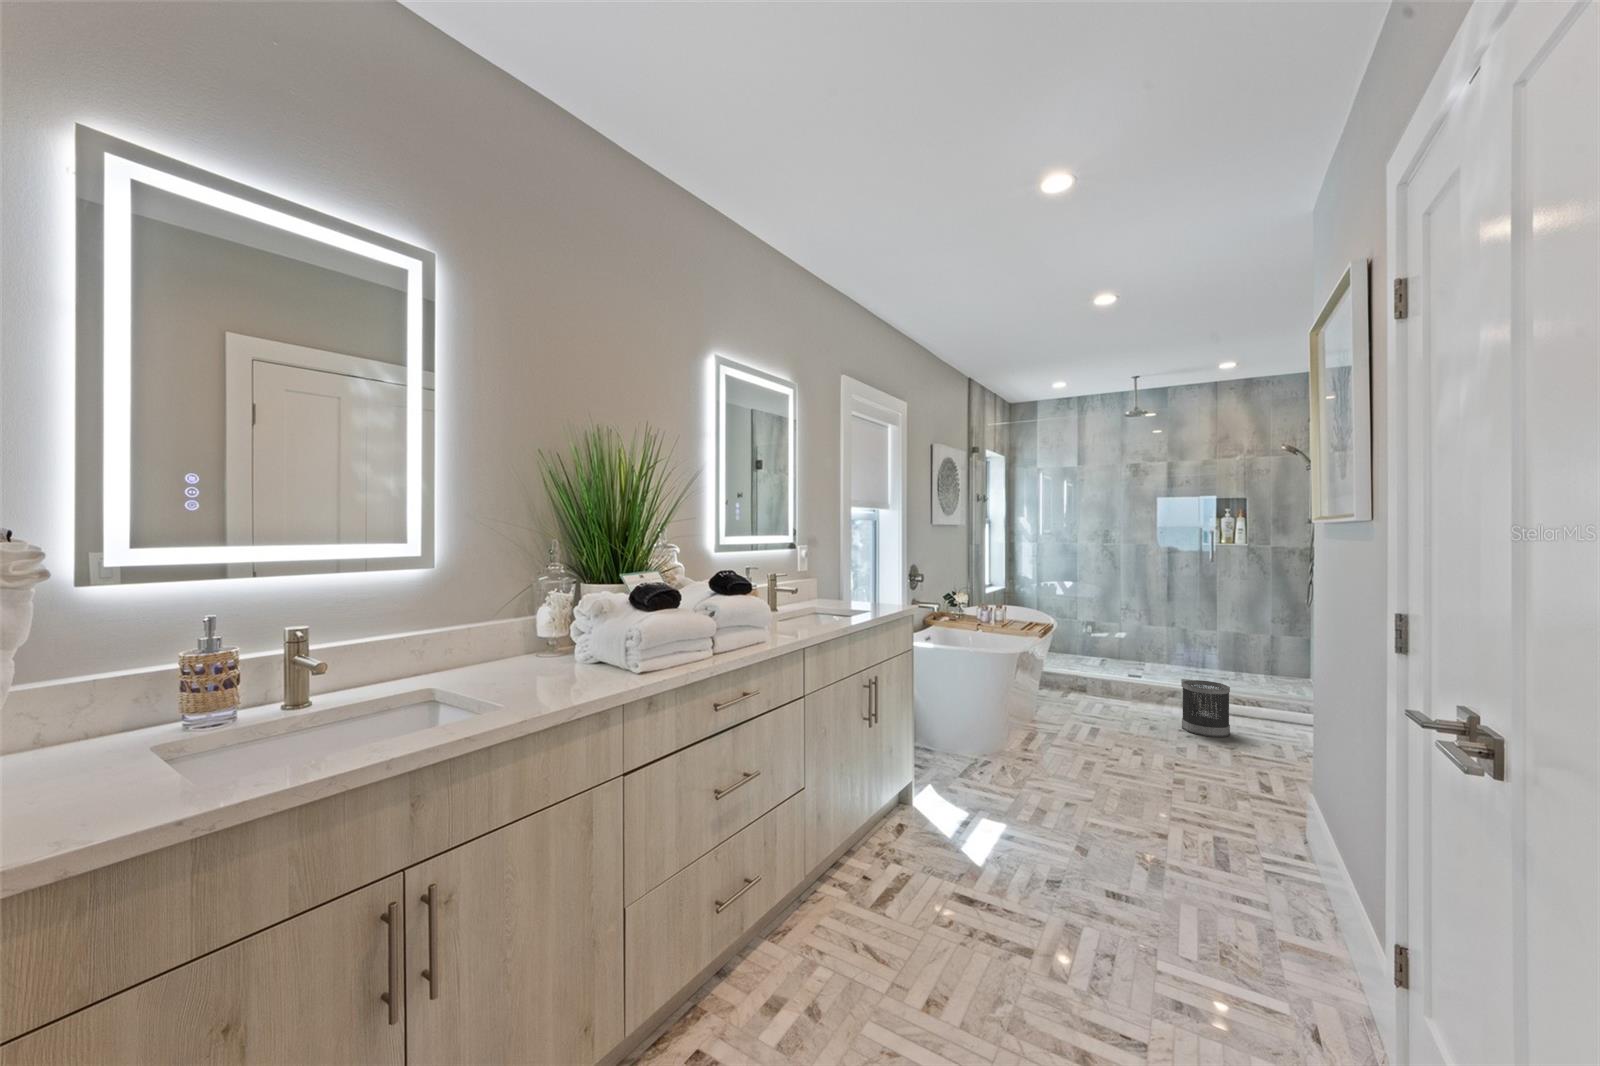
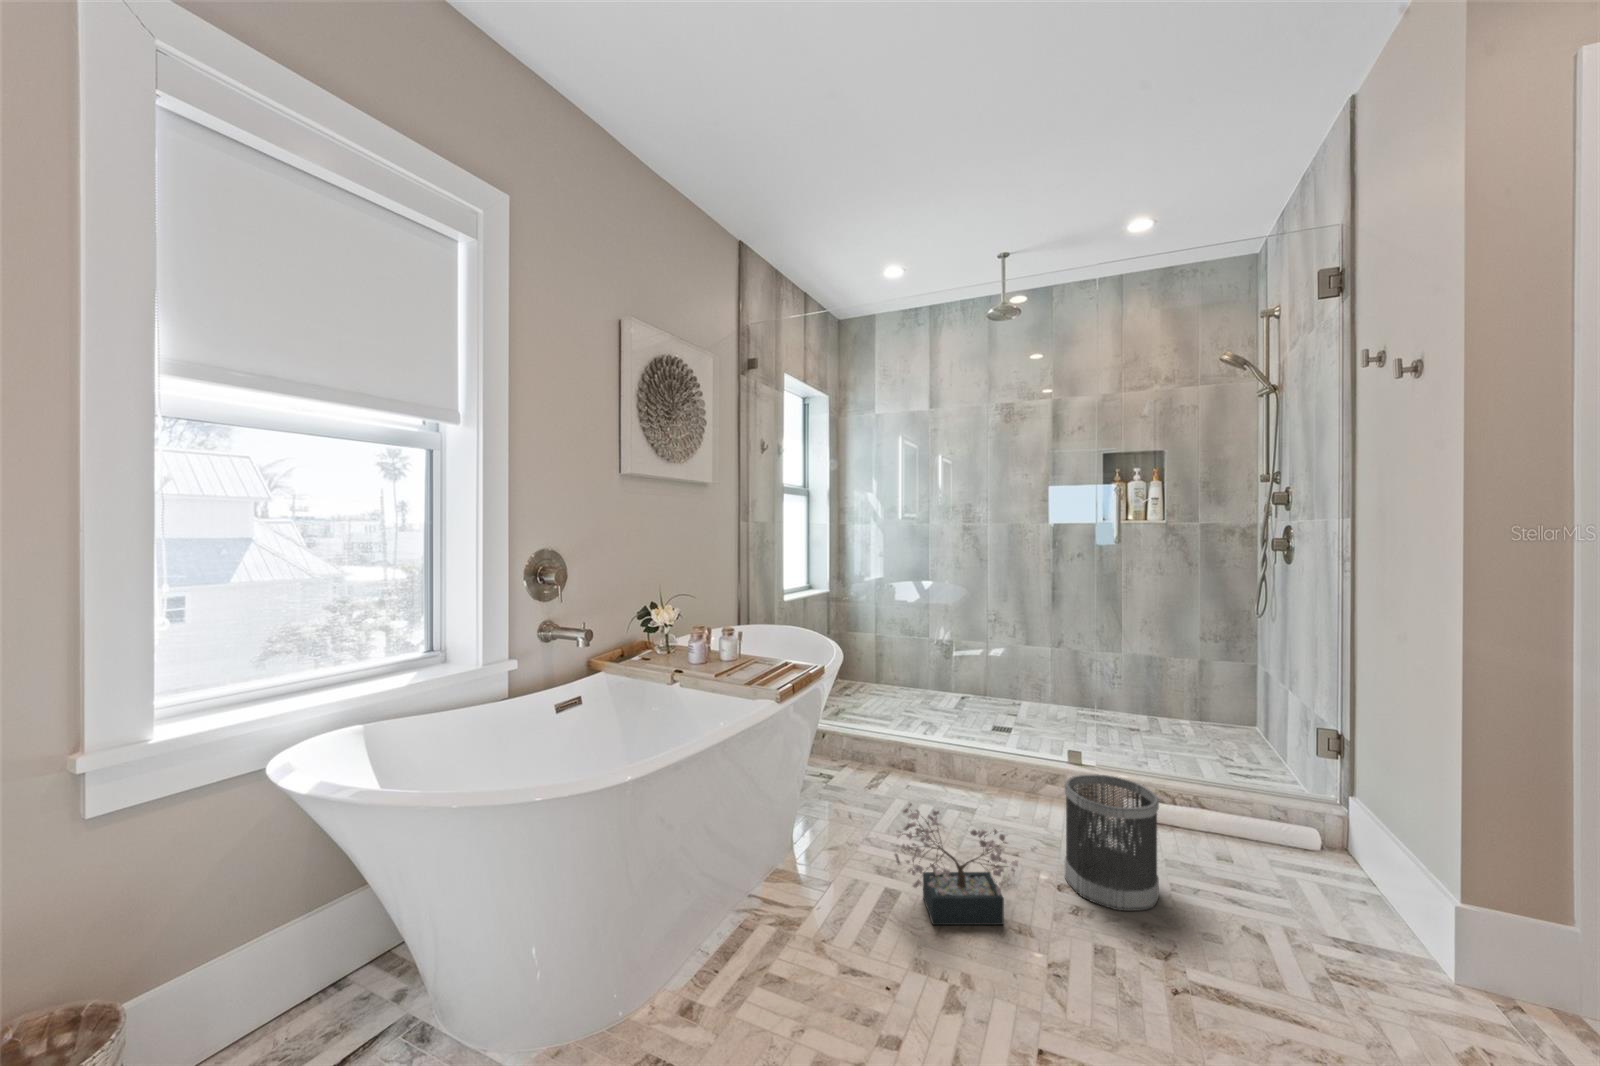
decorative plant: none [1100,686,1160,738] -> present [895,804,1018,925]

